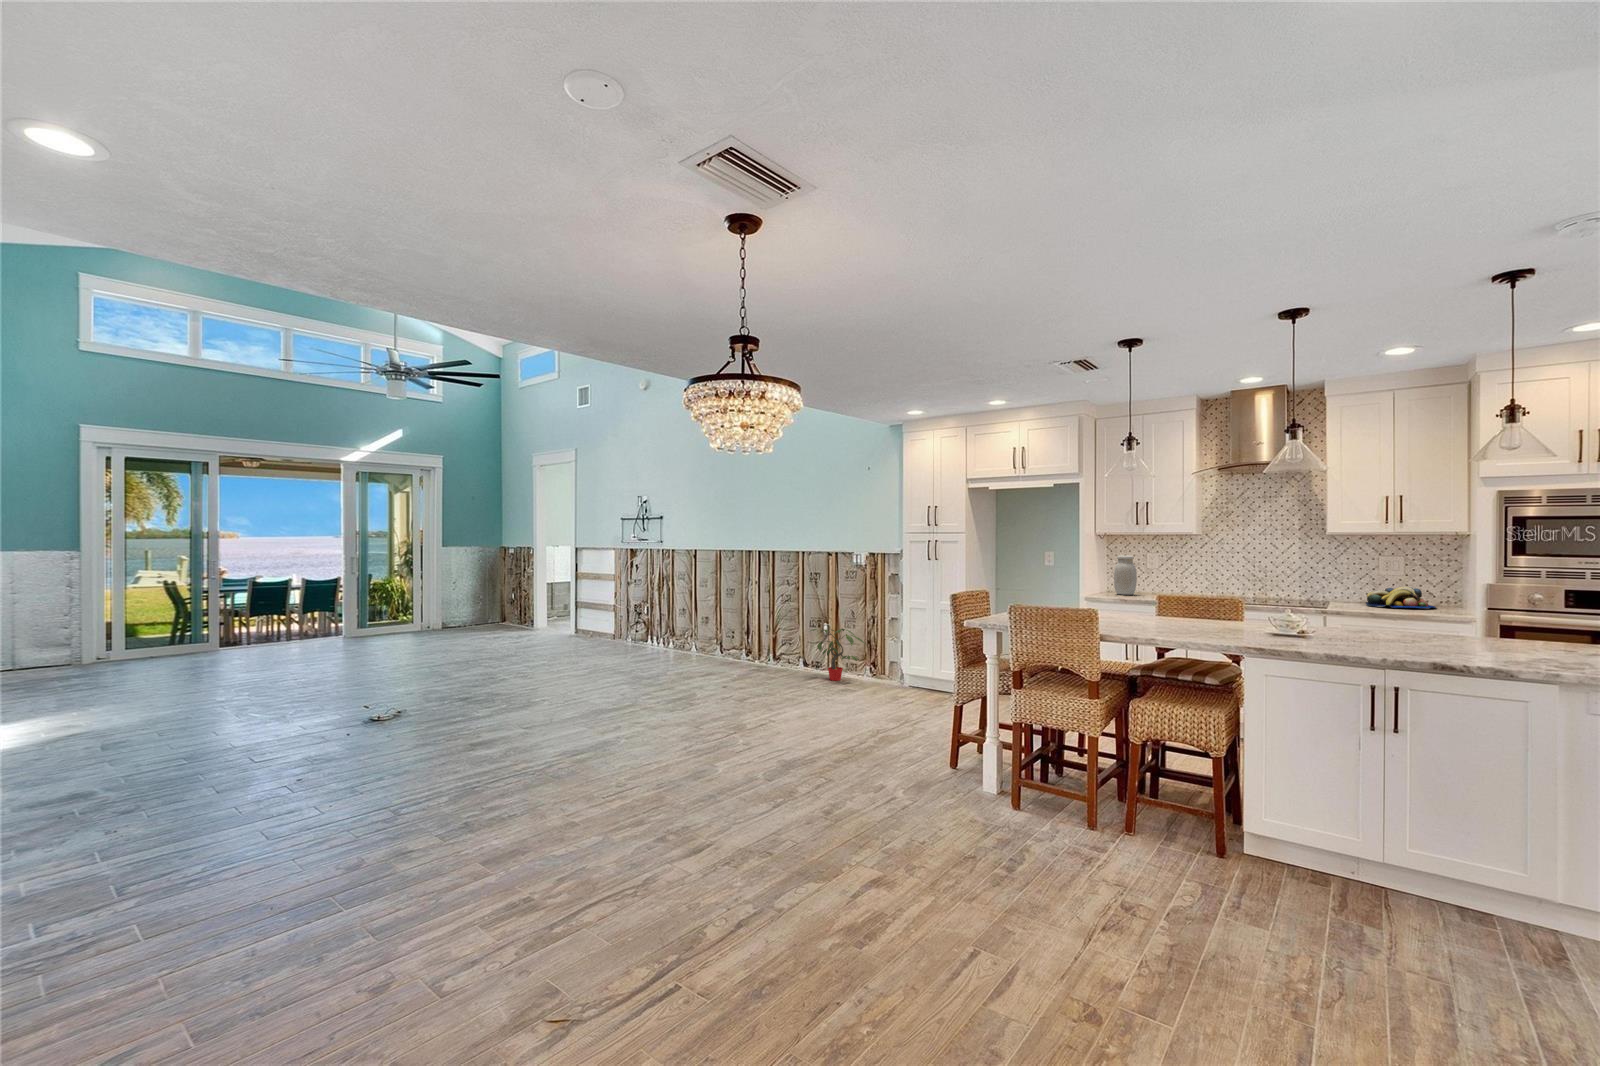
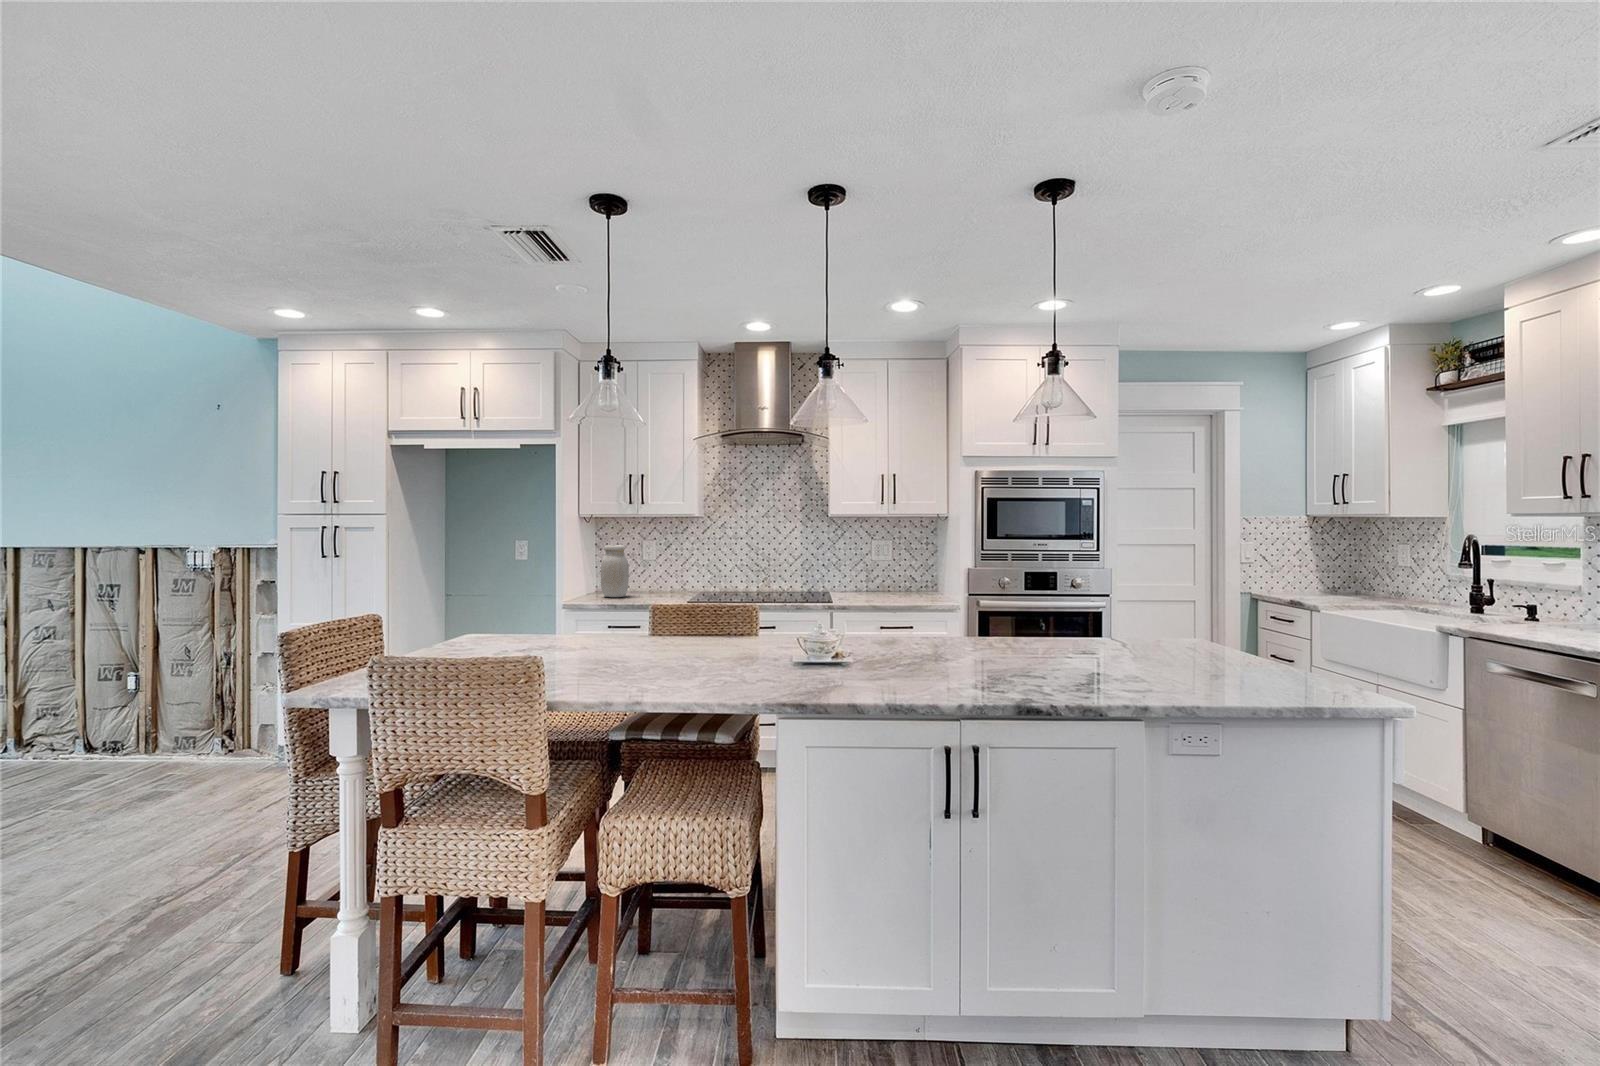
fruit bowl: present [1366,587,1436,608] -> none [863,573,923,597]
potted plant: present [810,629,864,681] -> none [76,680,211,773]

